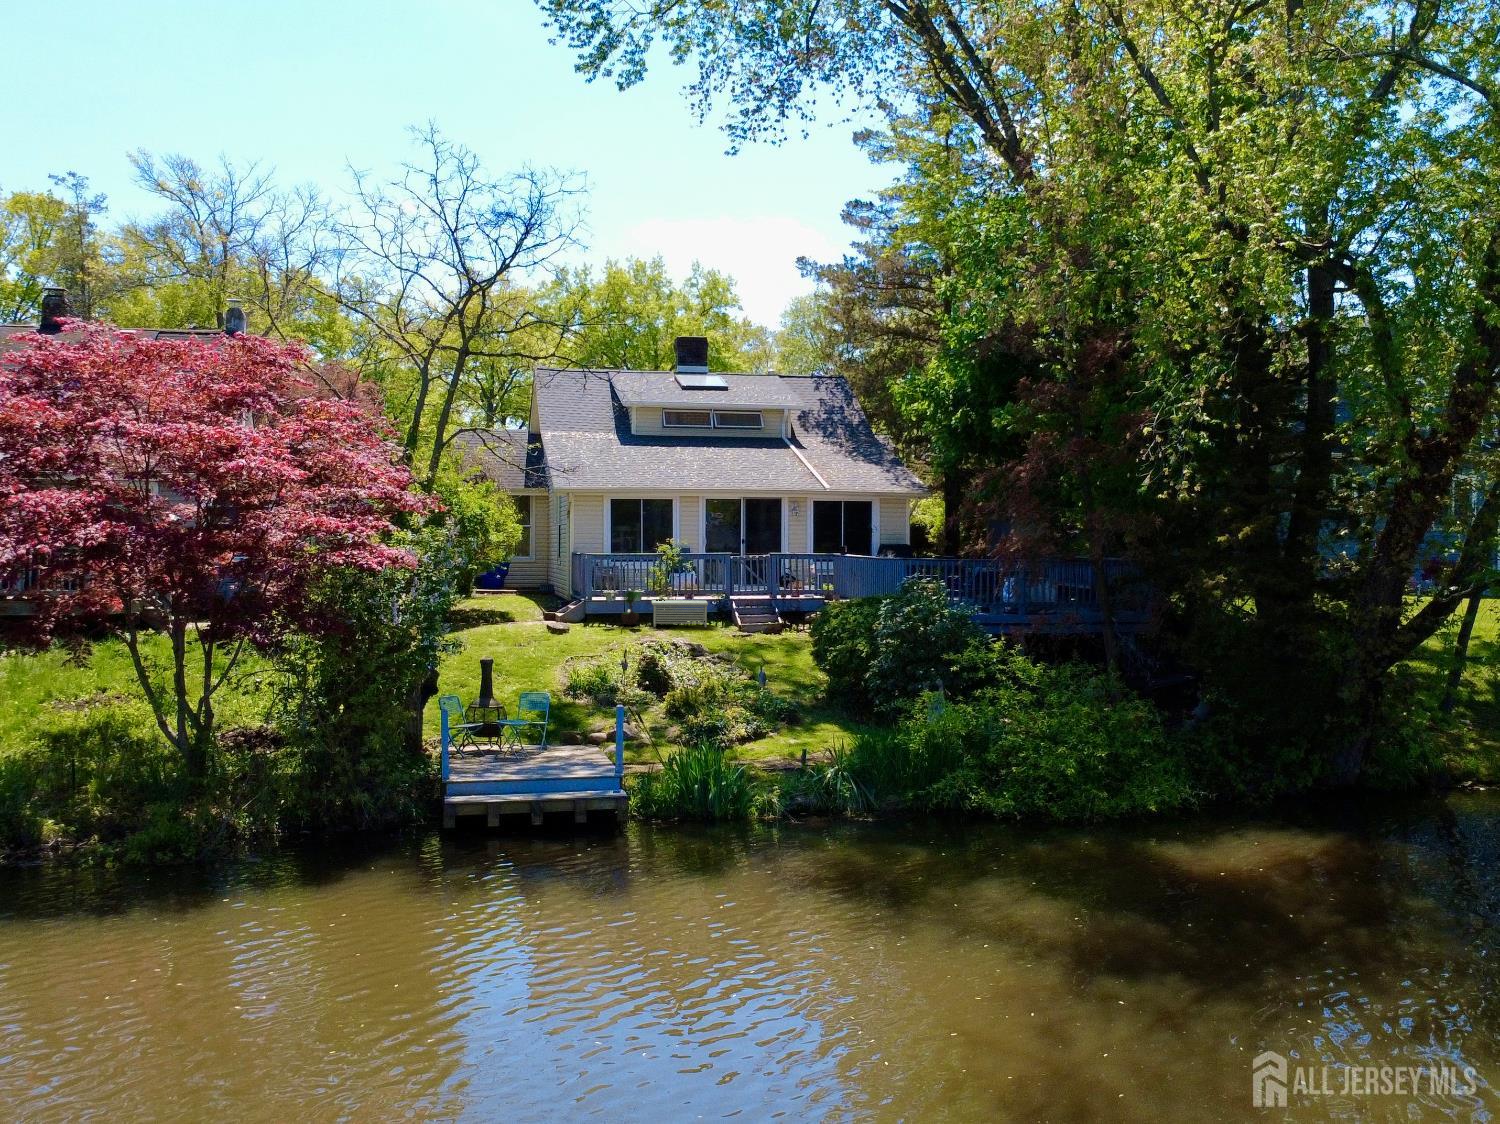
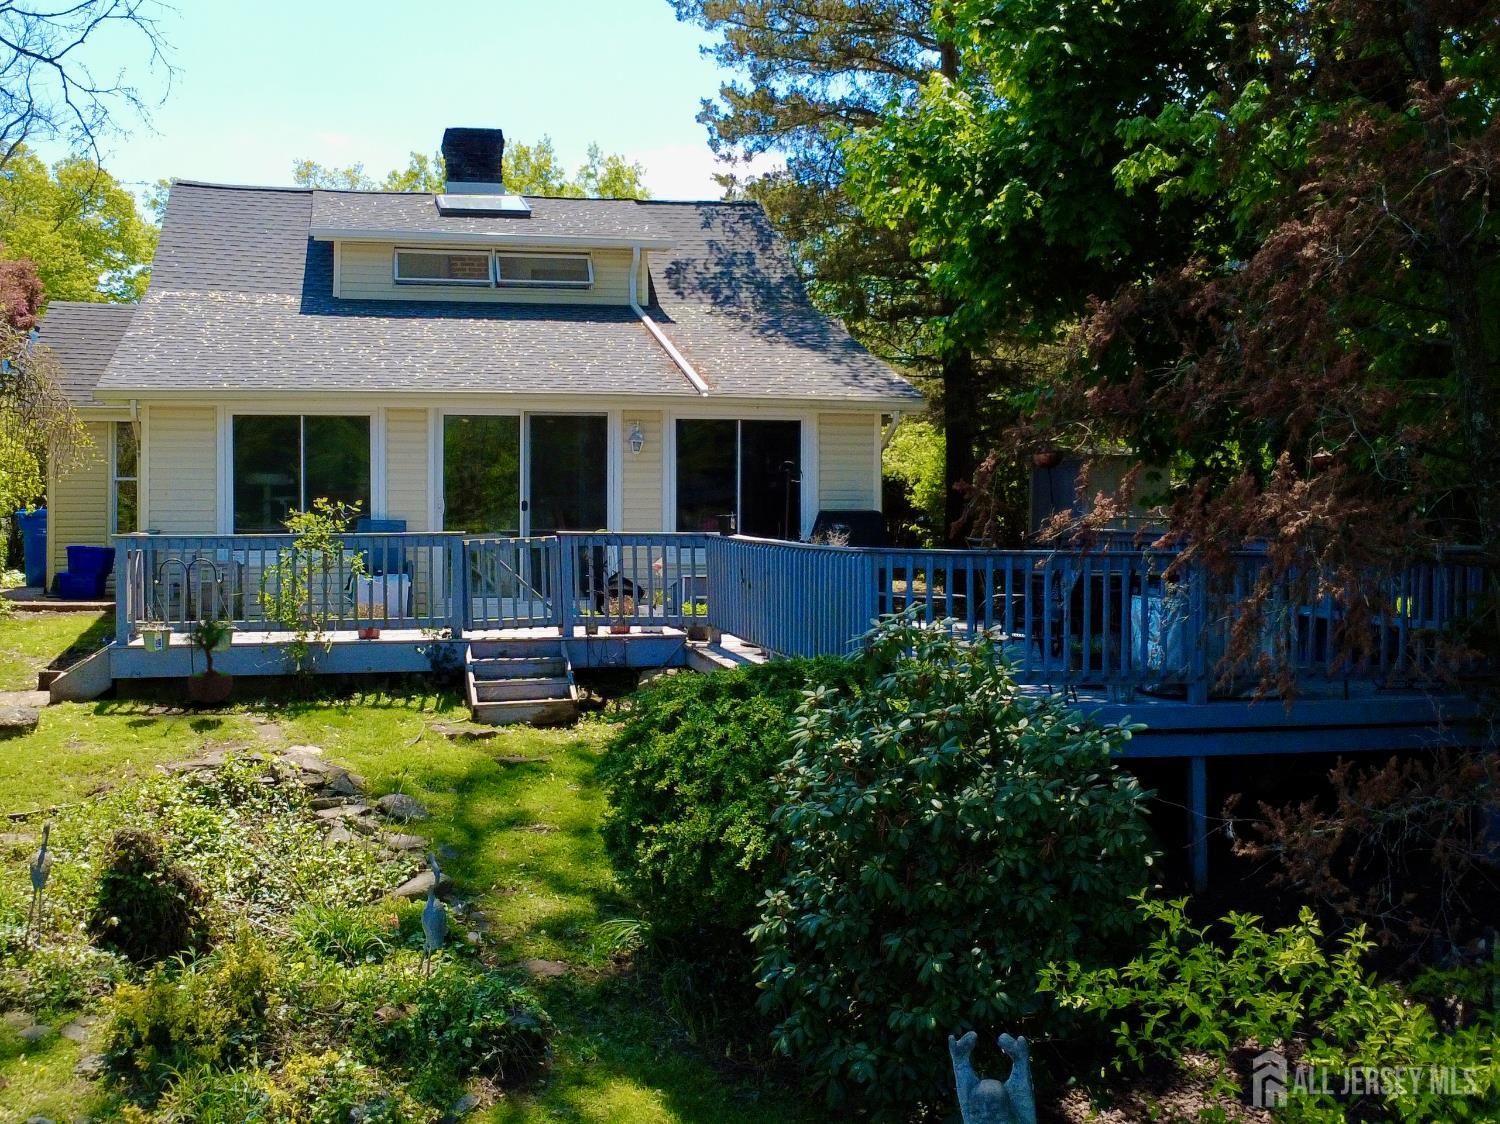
storage bench: present [652,600,708,627] -> none [257,642,405,709]

